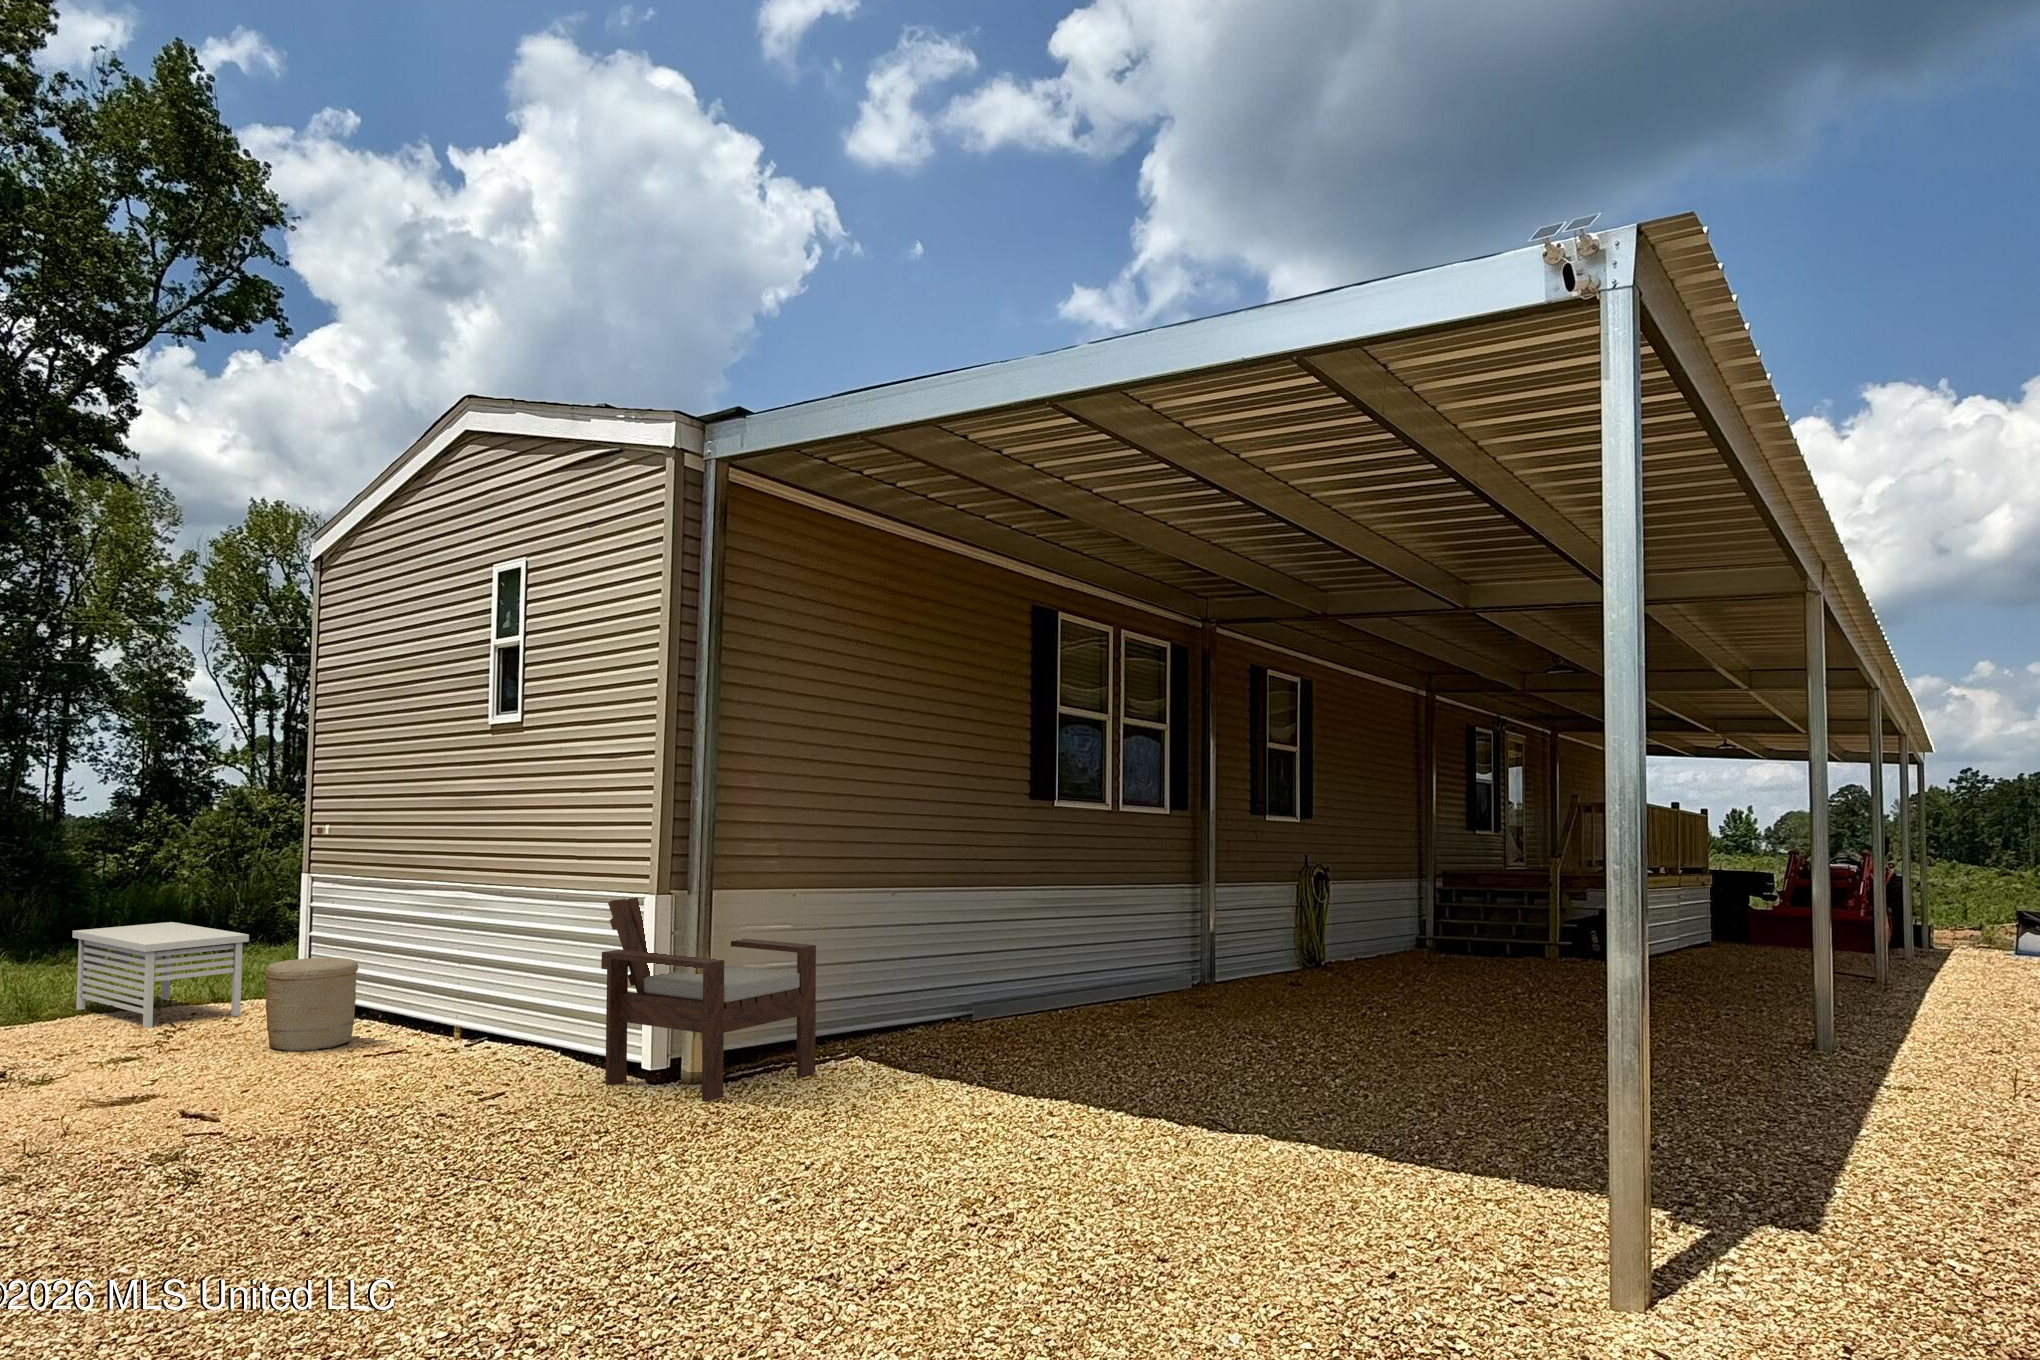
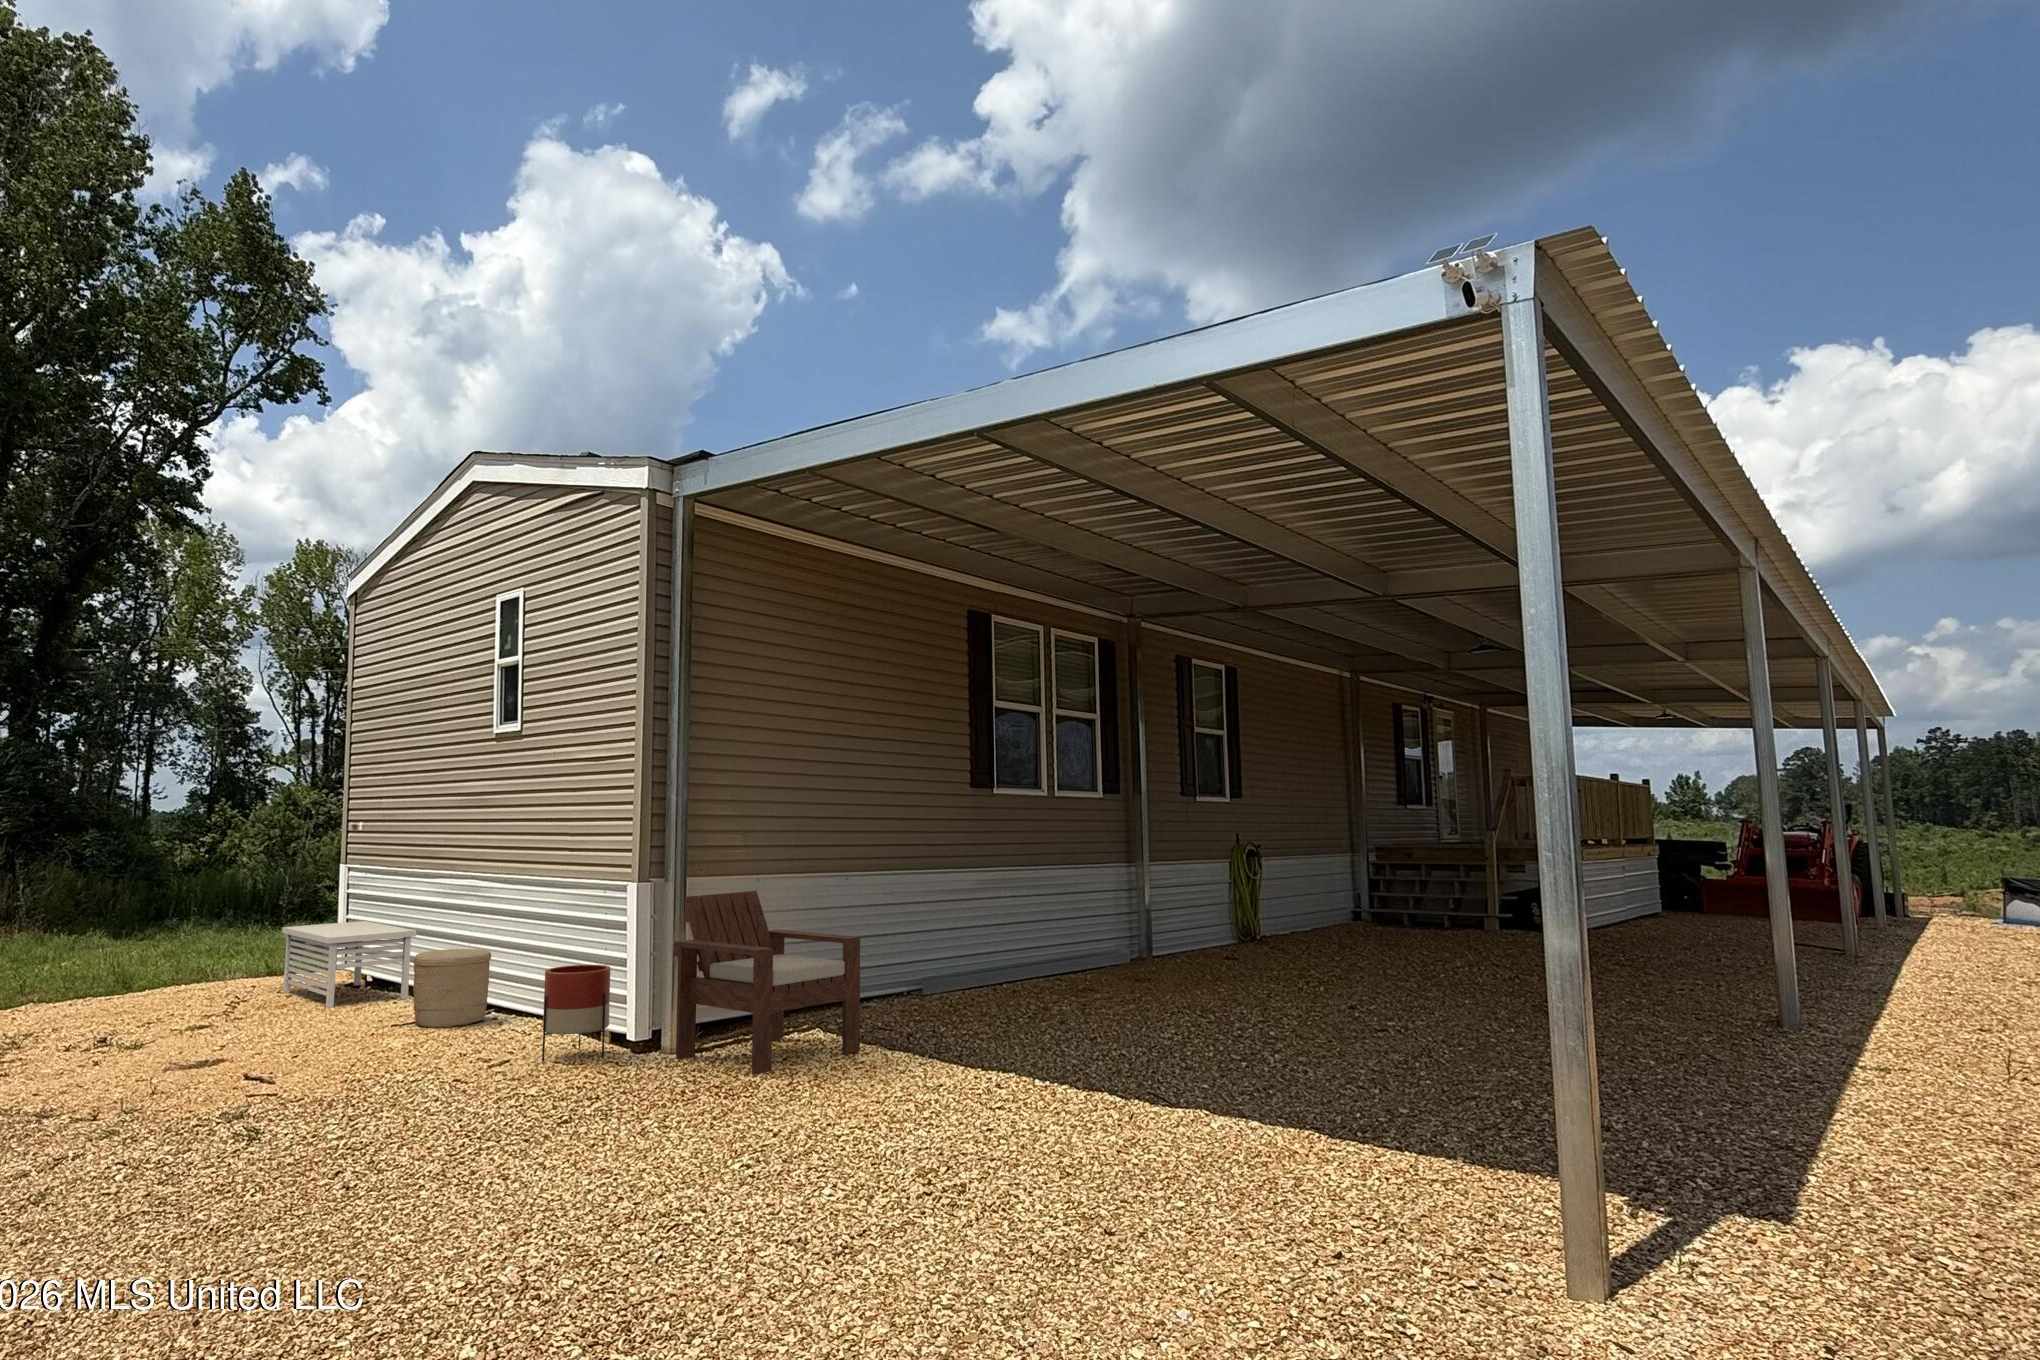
planter: none [448,978,524,1089] -> present [542,965,610,1061]

